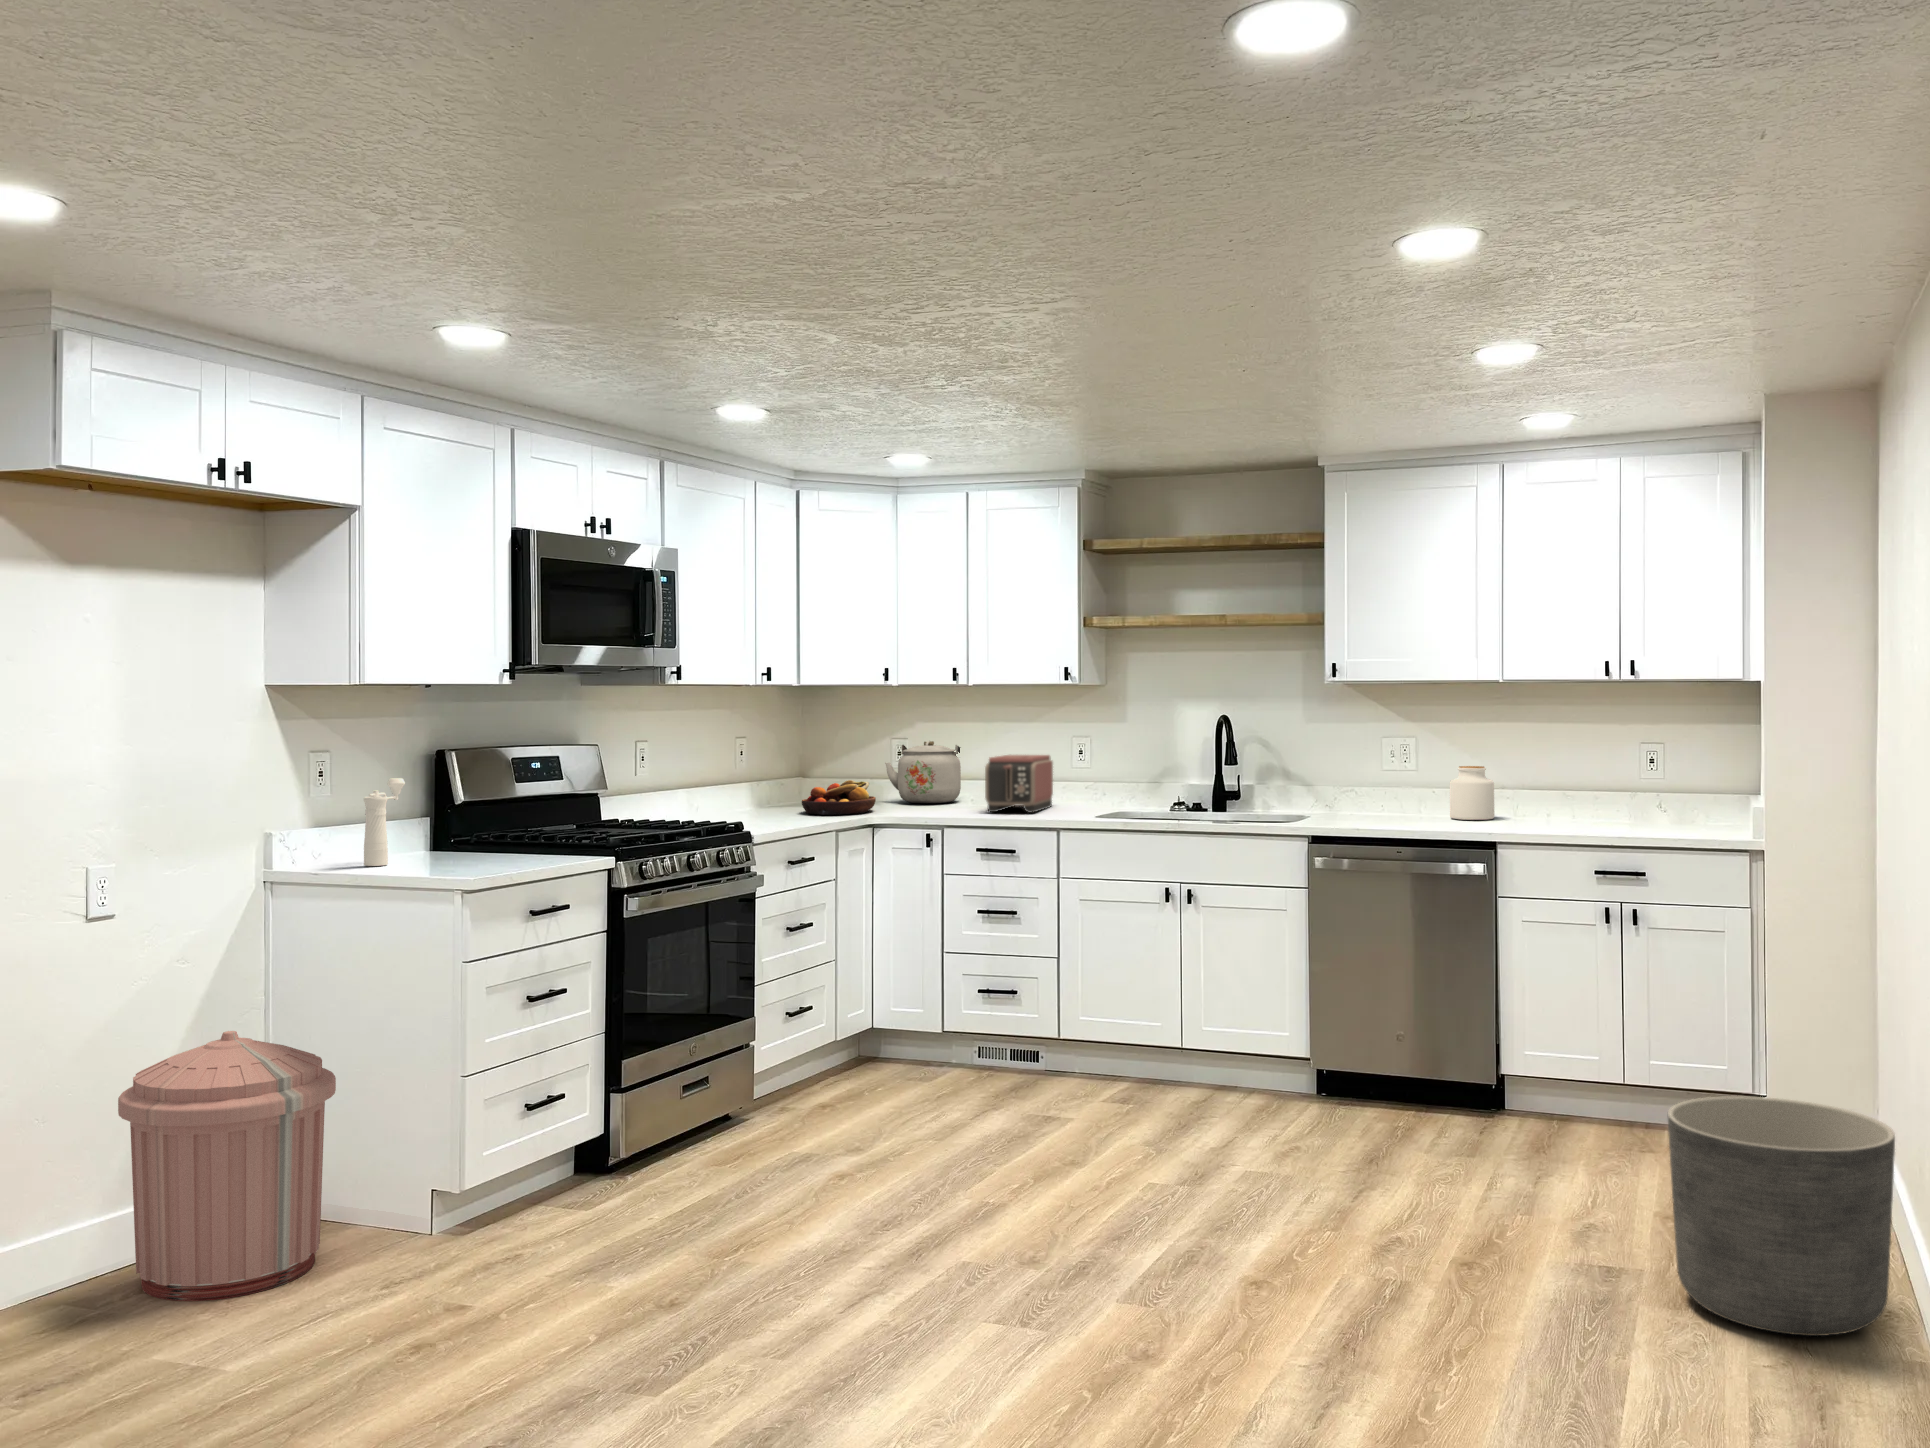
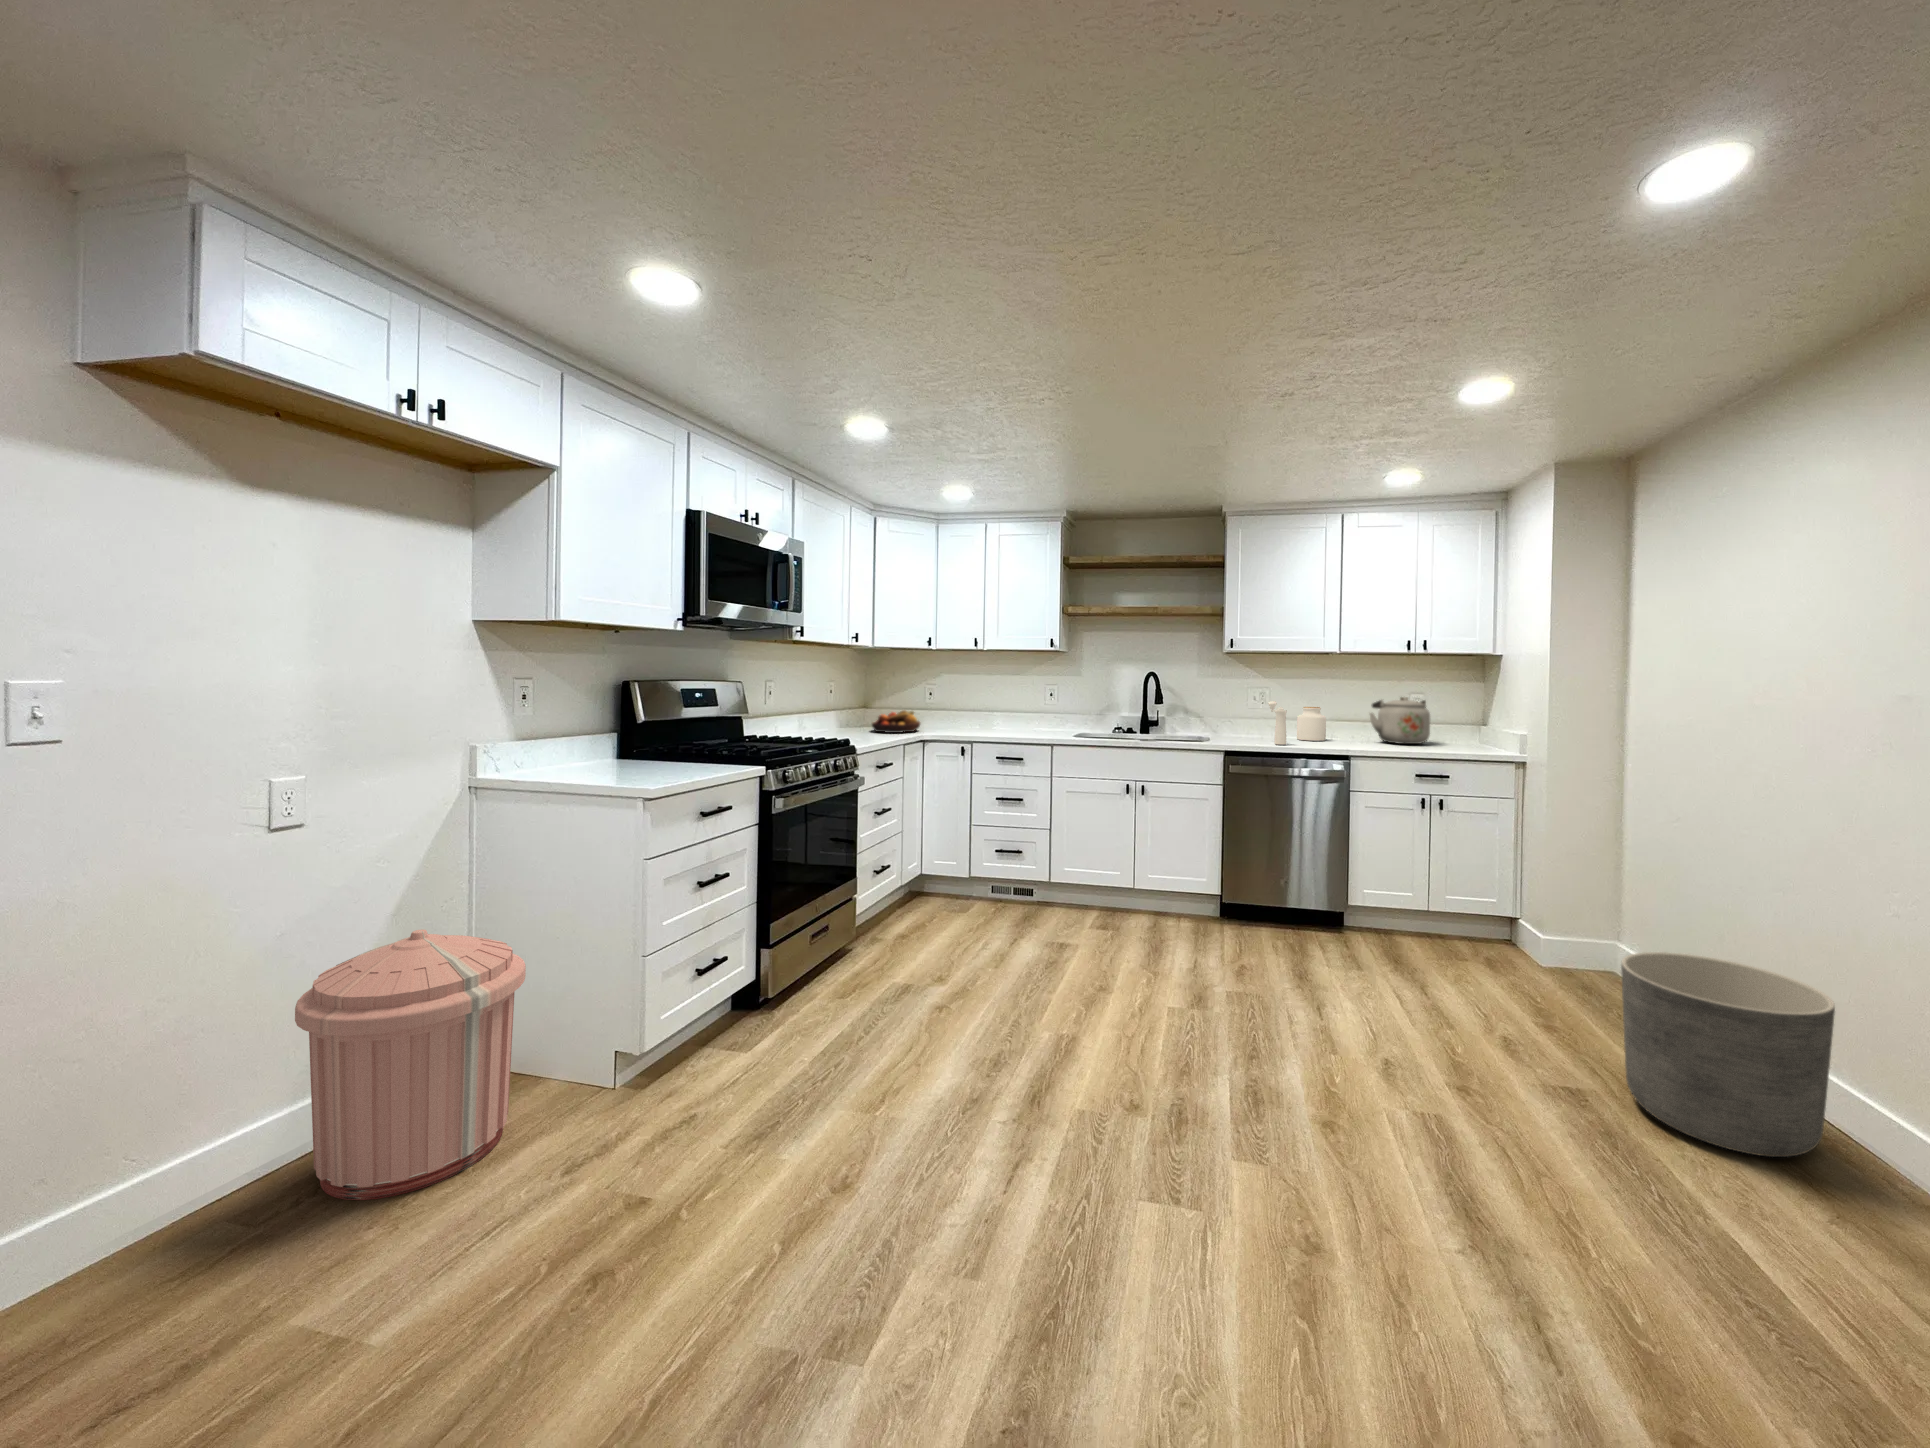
kettle: present [885,741,961,803] -> present [1370,697,1430,744]
toaster: present [985,755,1053,813] -> none [995,696,1034,733]
pepper mill: present [364,778,405,866] -> present [1268,701,1287,745]

